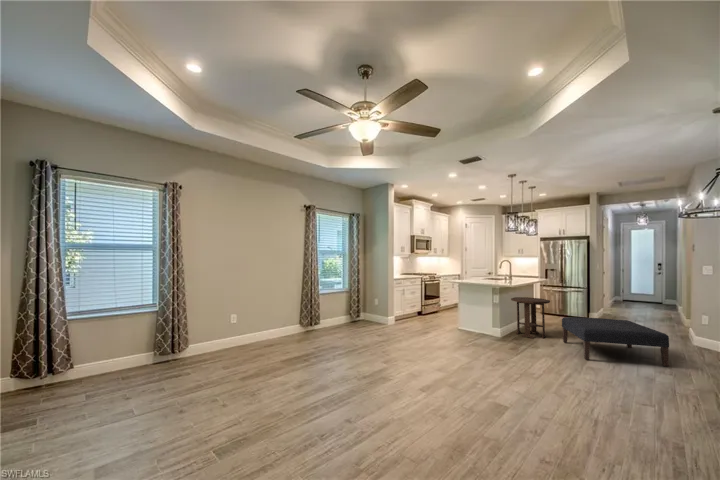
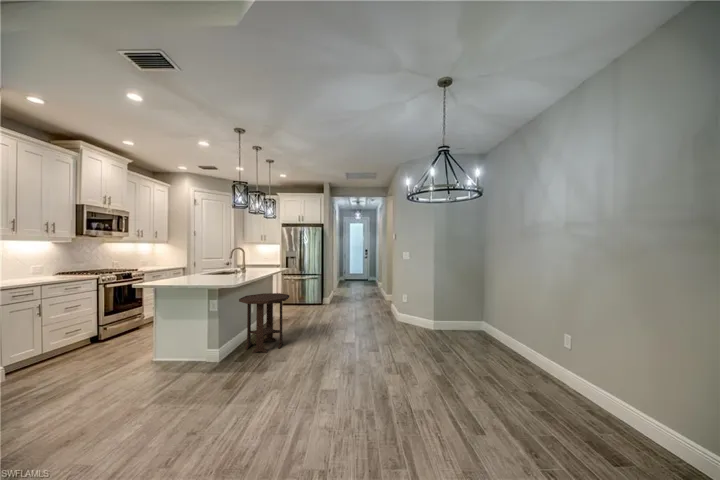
ottoman: present [562,317,669,367] -> none [302,308,408,379]

